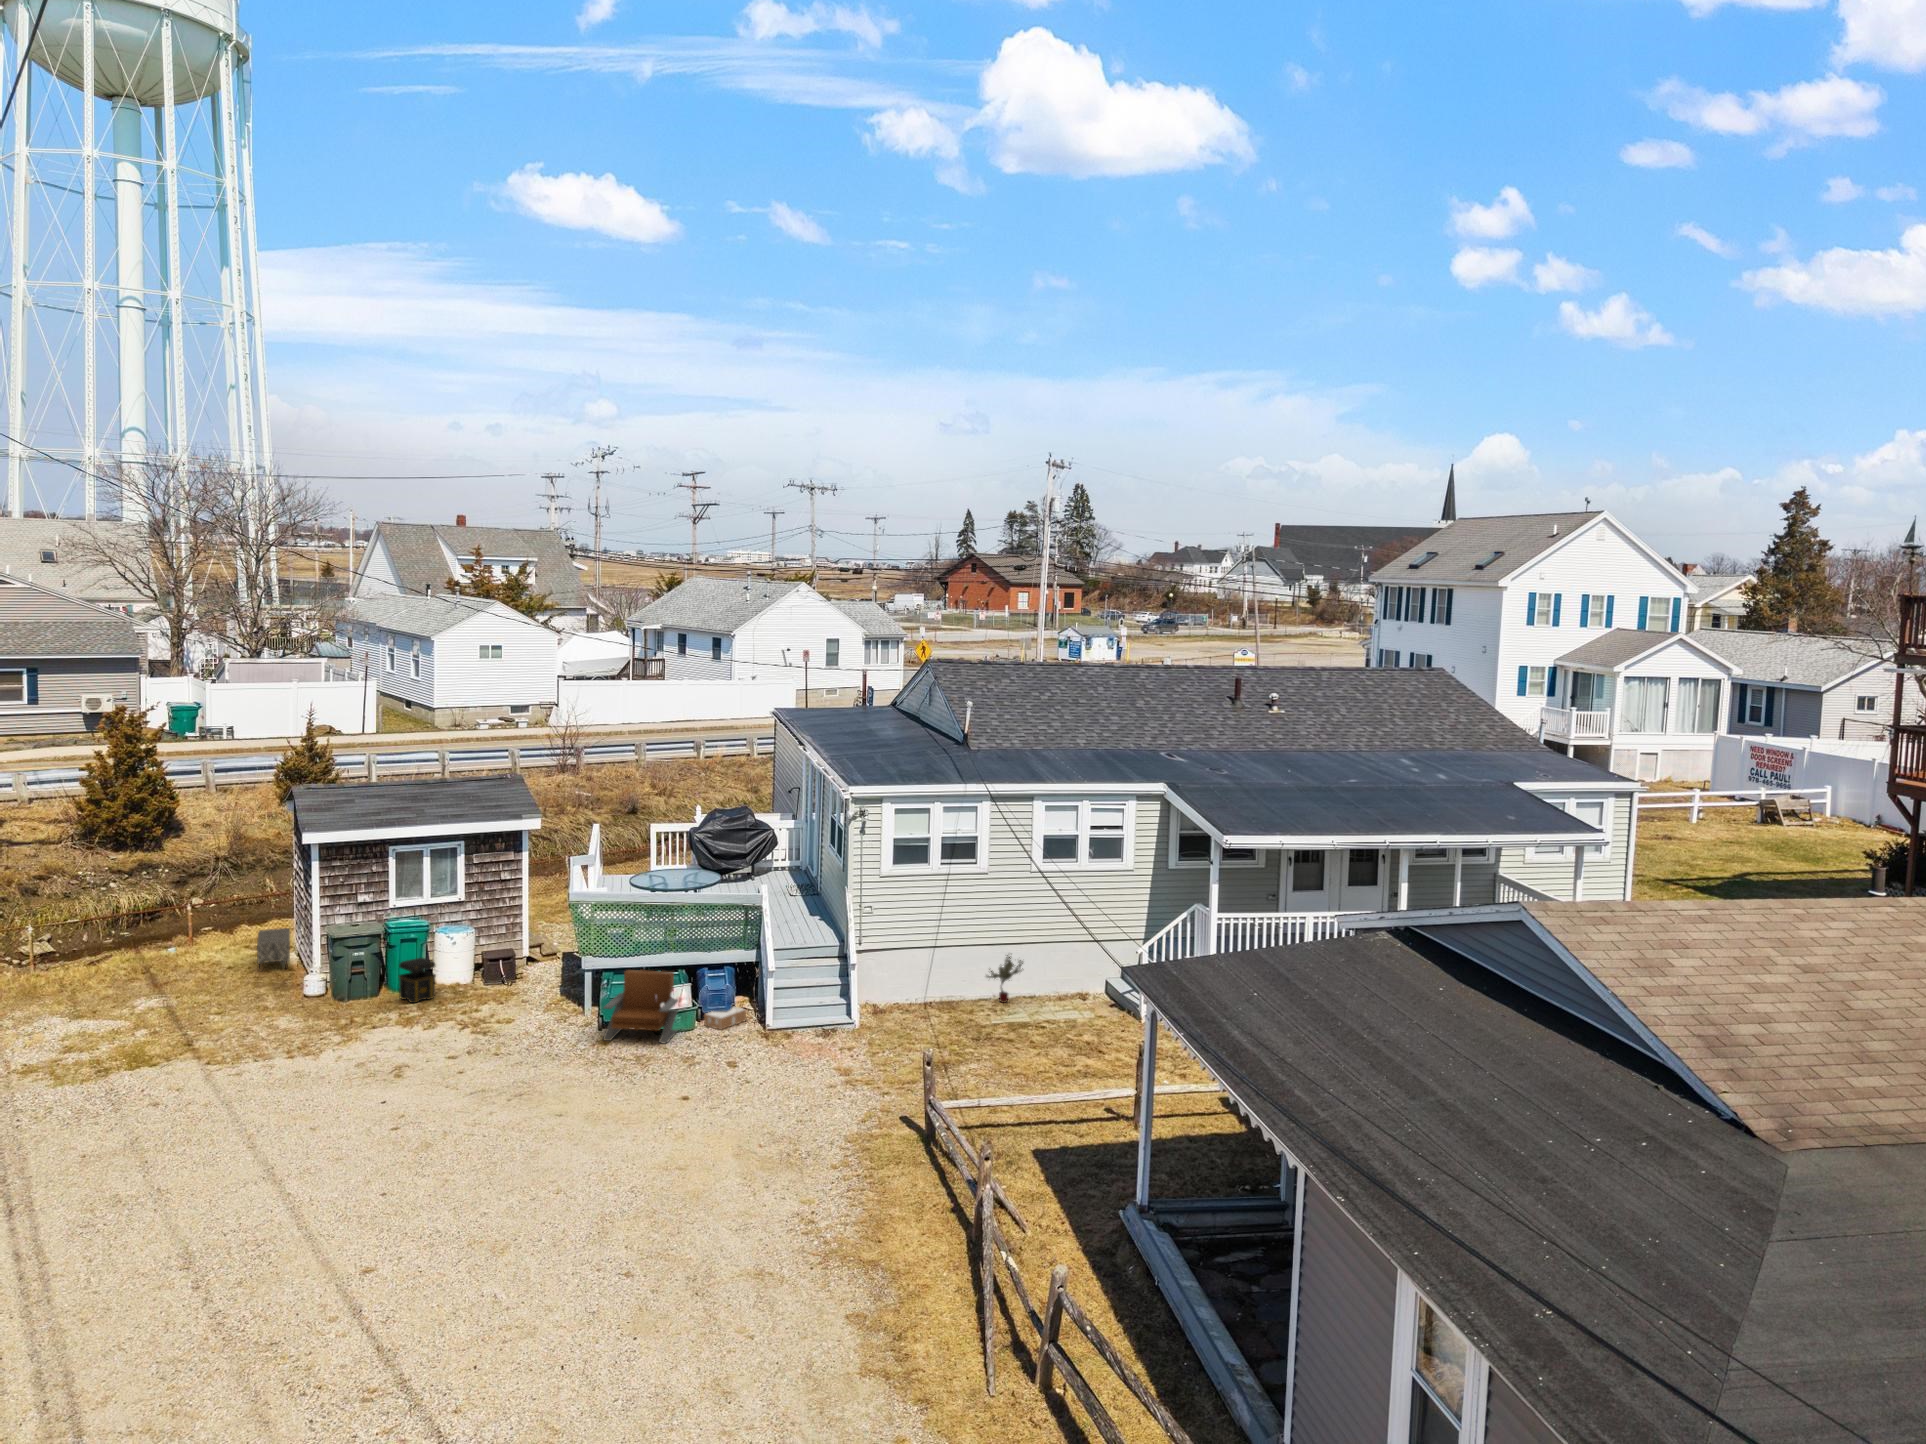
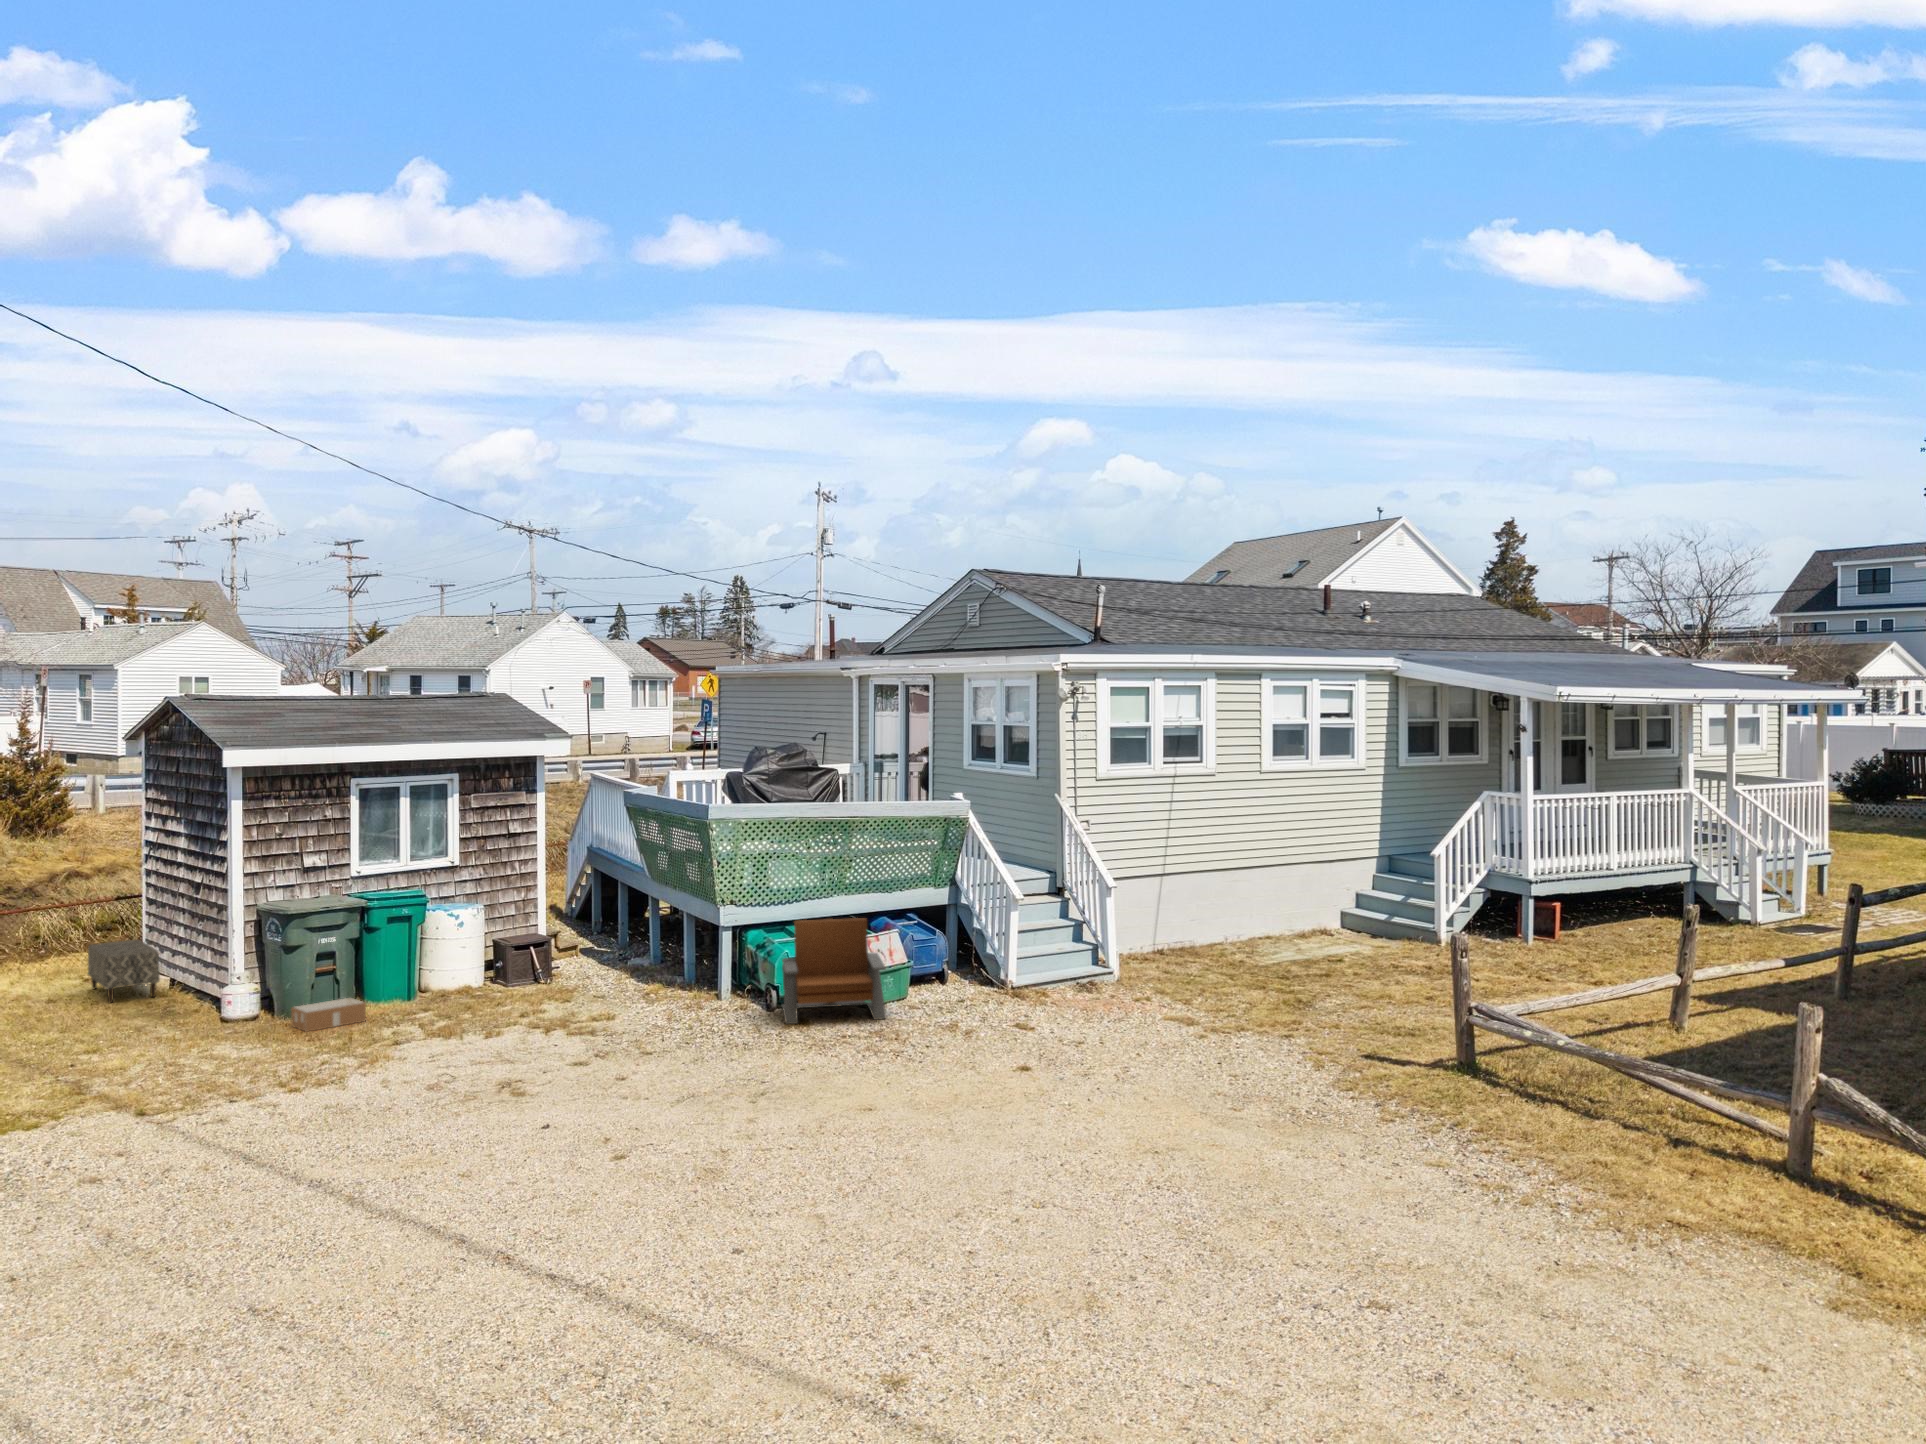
potted tree: present [986,955,1023,1003] -> none [1225,880,1271,948]
toolbox: present [399,958,436,1003] -> none [390,945,452,1013]
cardboard box: present [704,1007,746,1030] -> present [291,998,366,1032]

